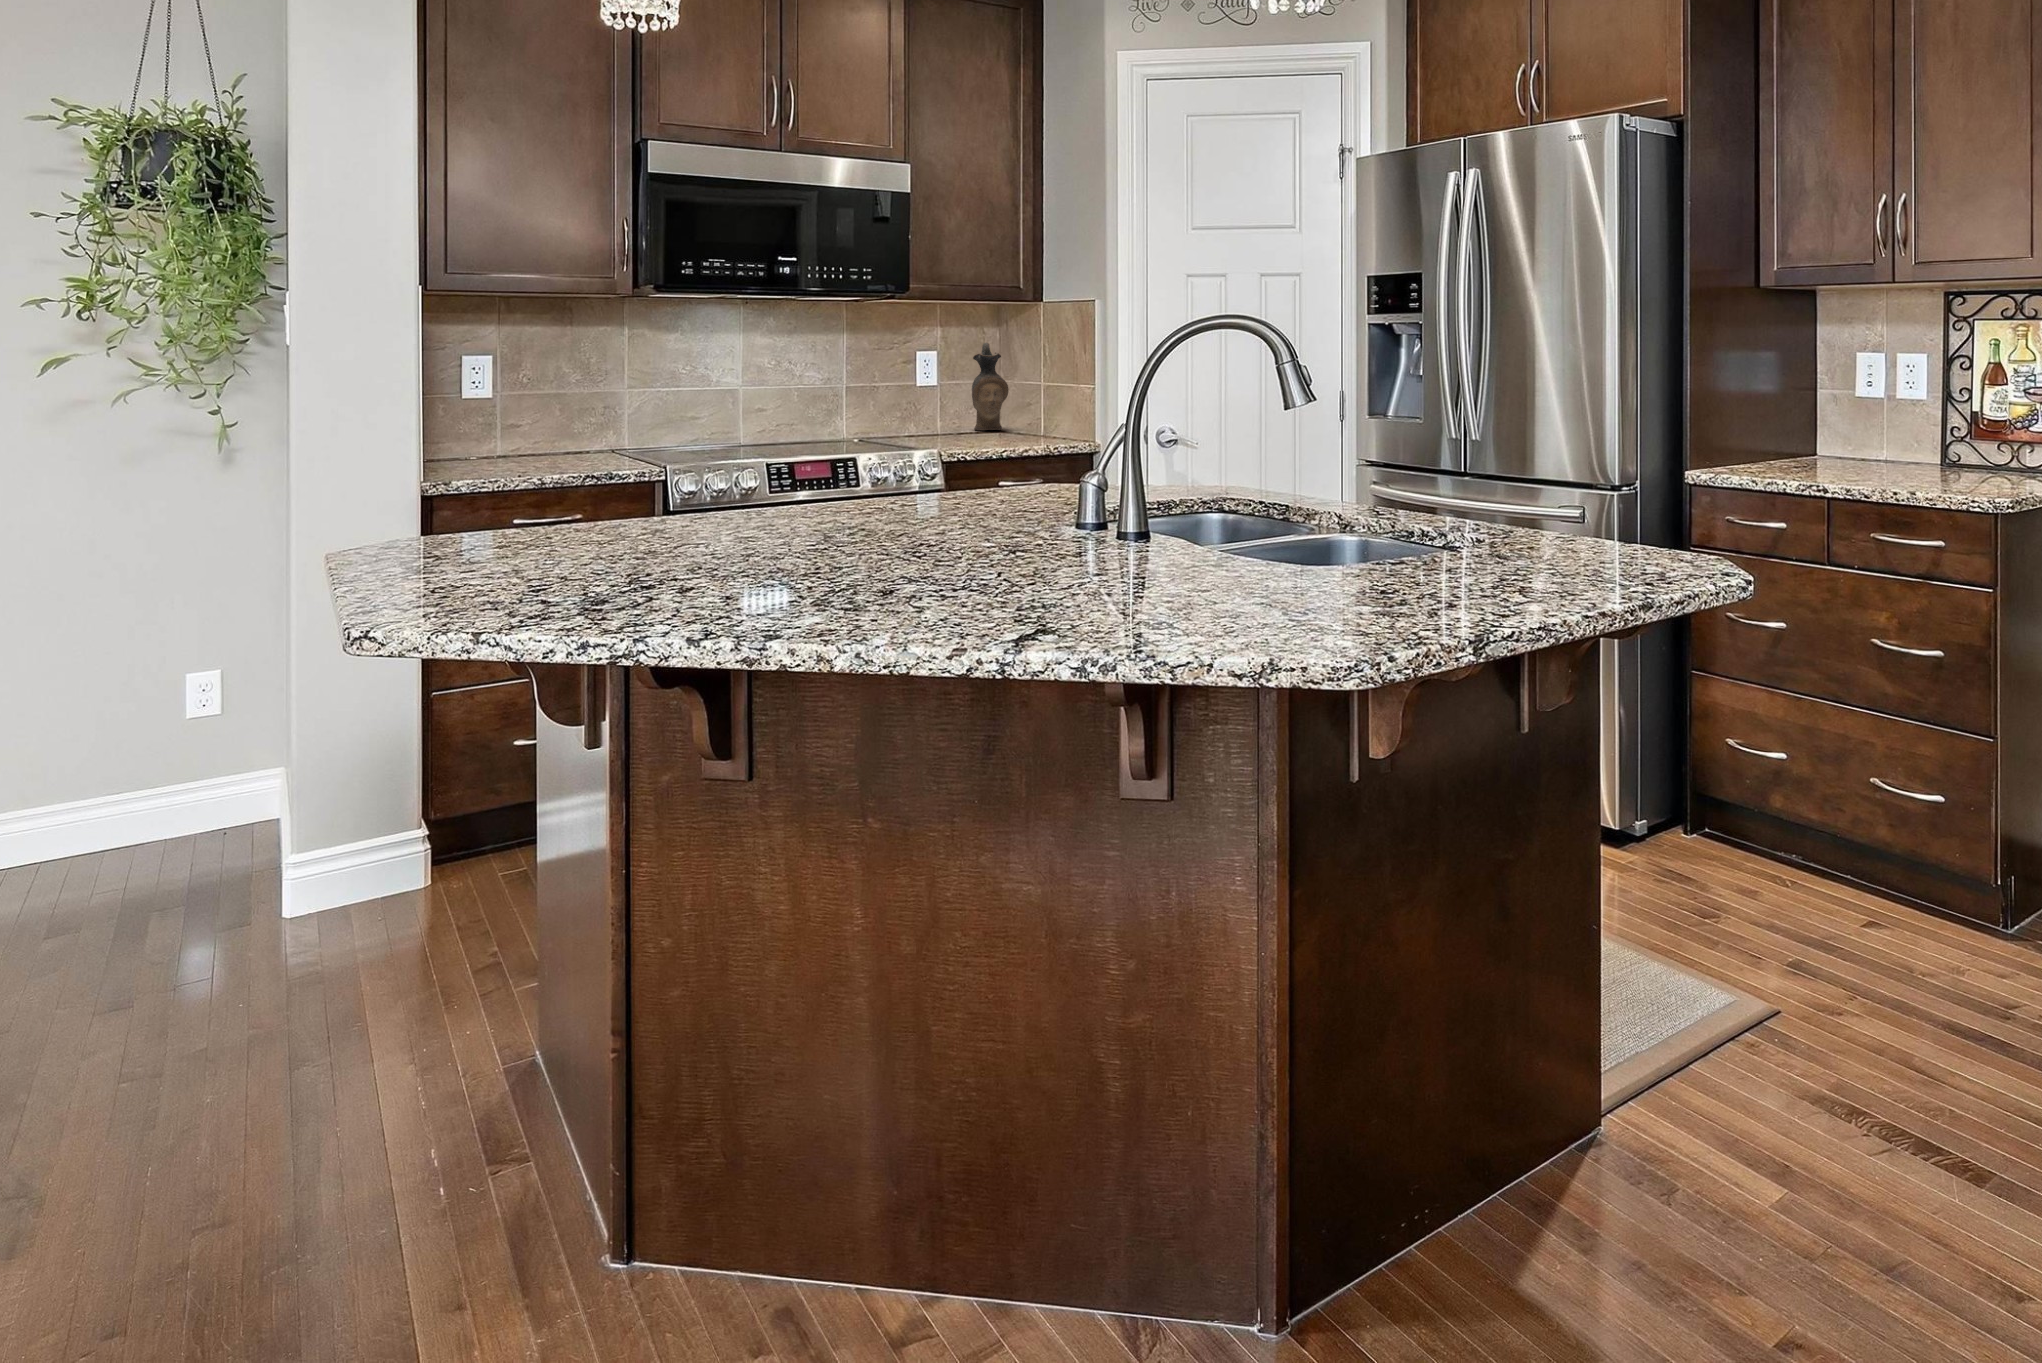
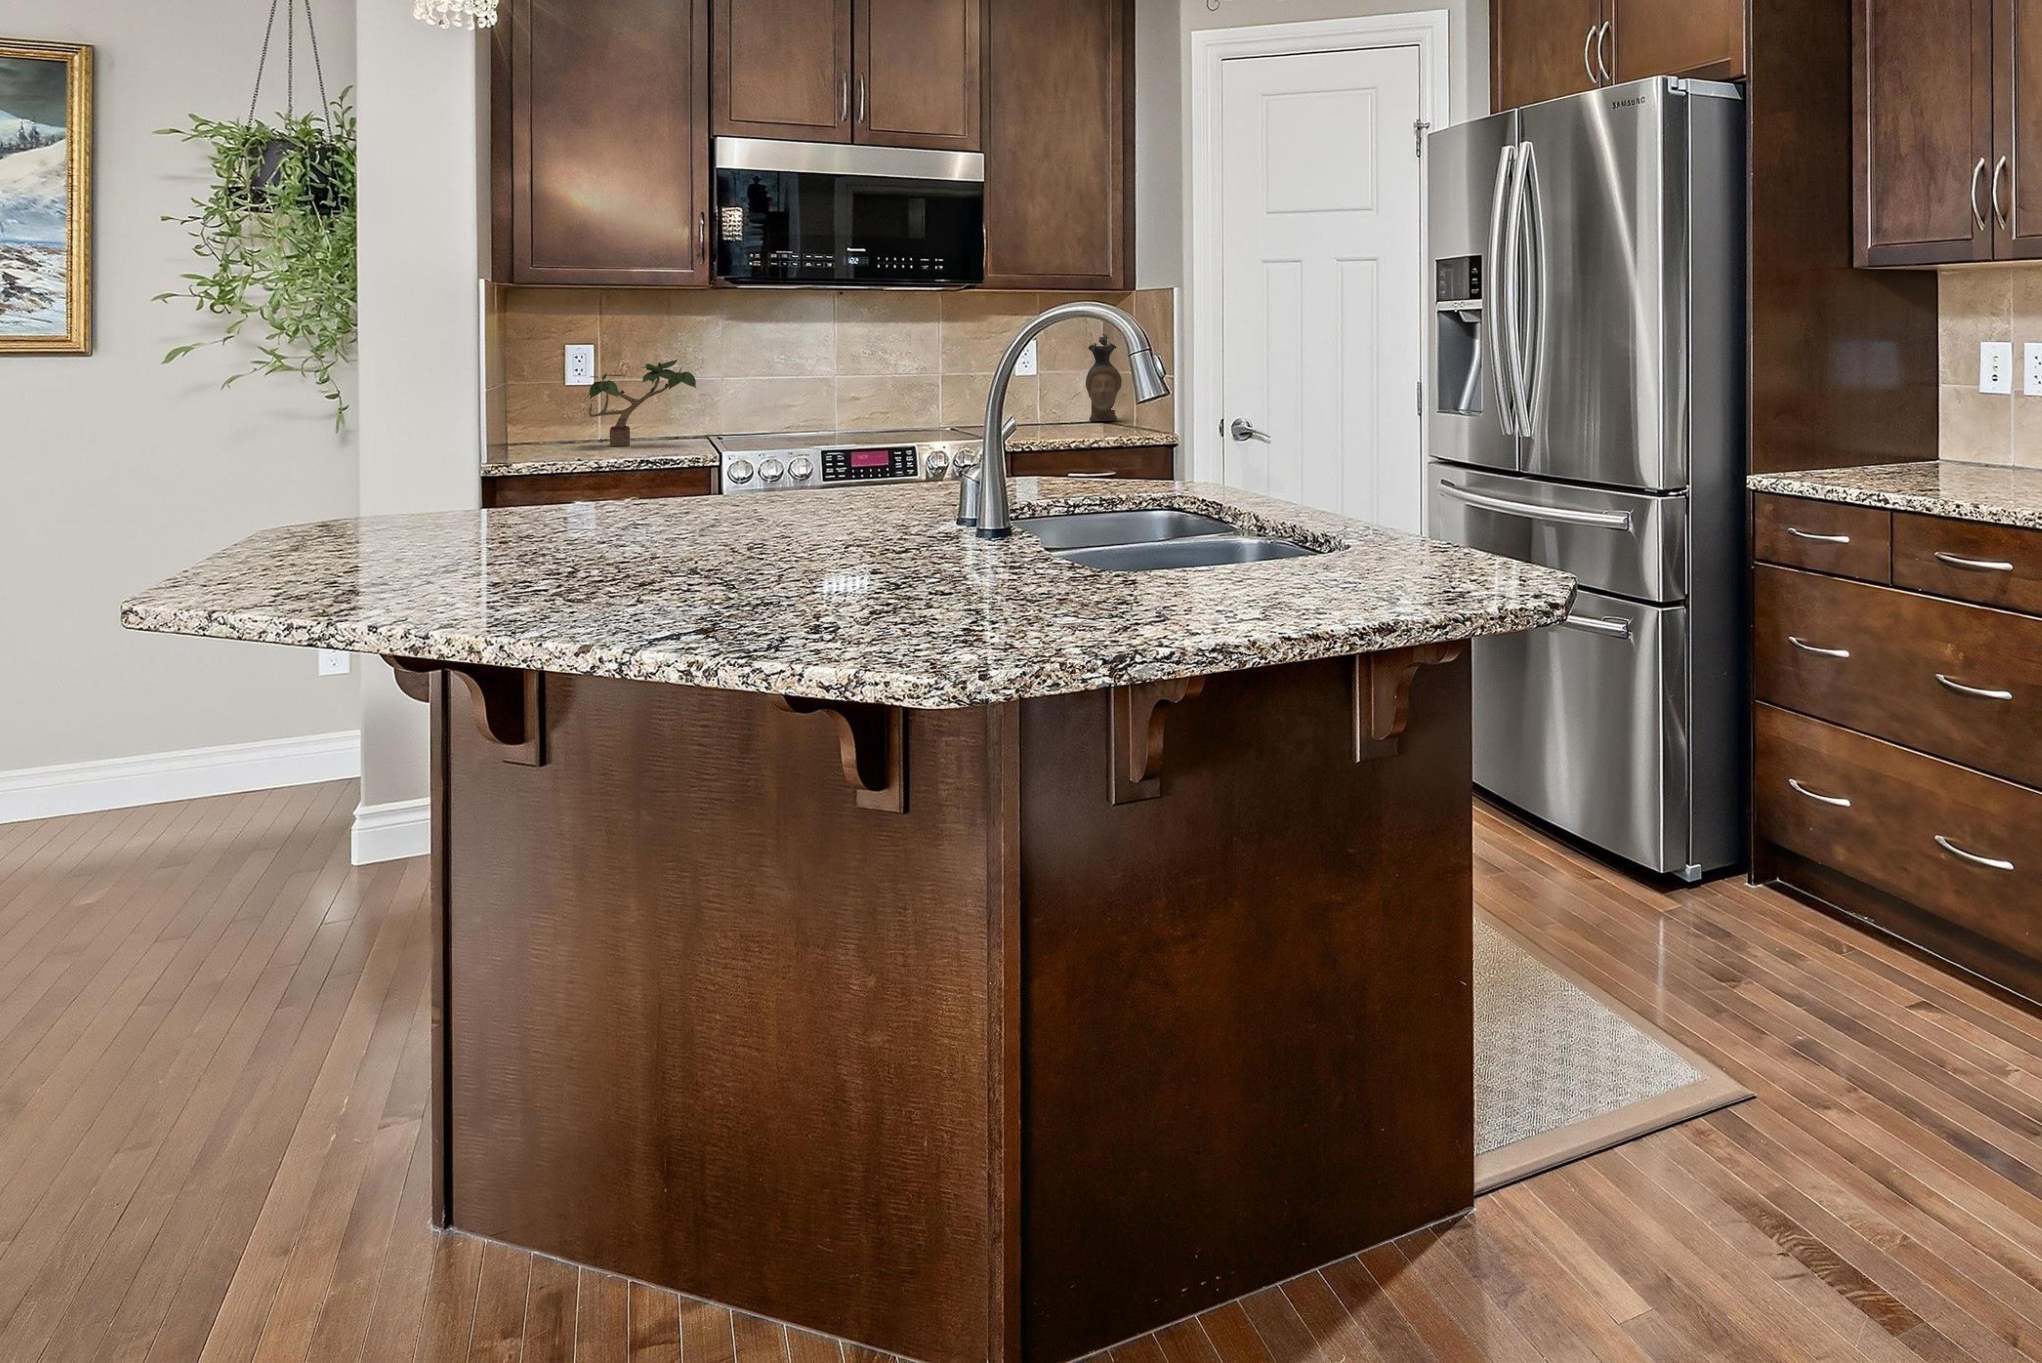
potted plant: none [485,368,630,462] -> present [586,360,696,446]

